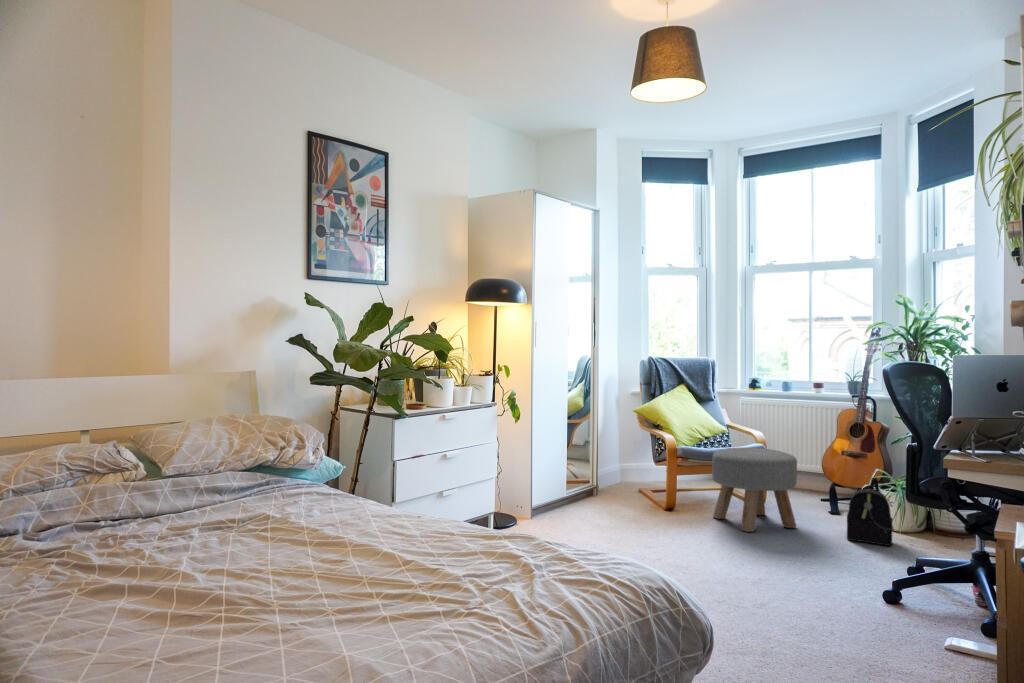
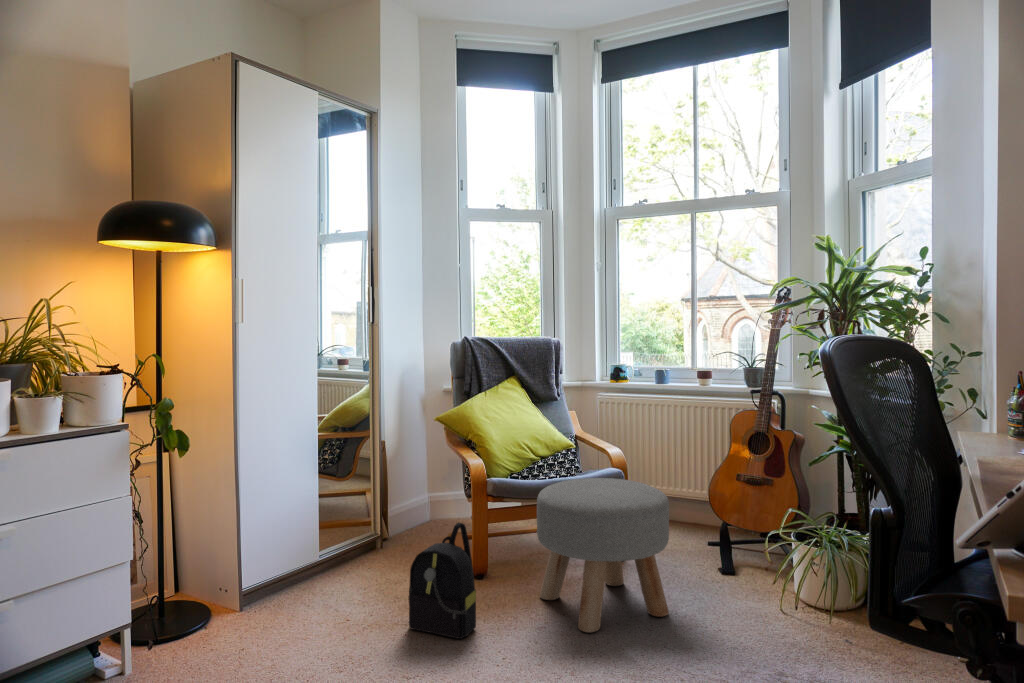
backpack: present [847,477,894,546] -> present [409,523,476,639]

